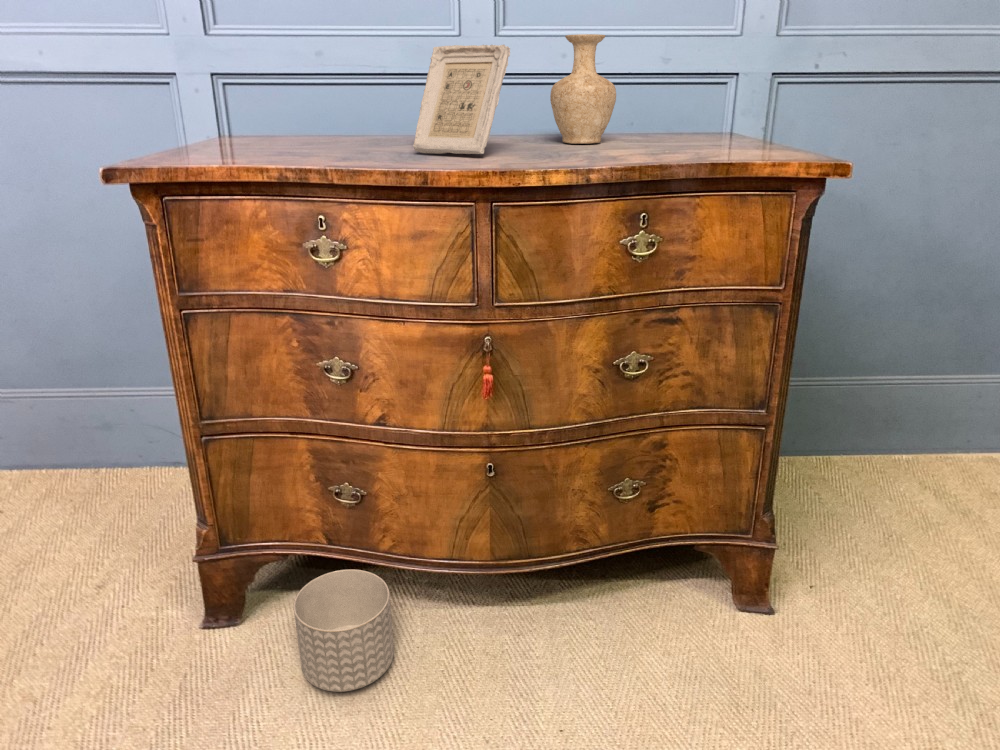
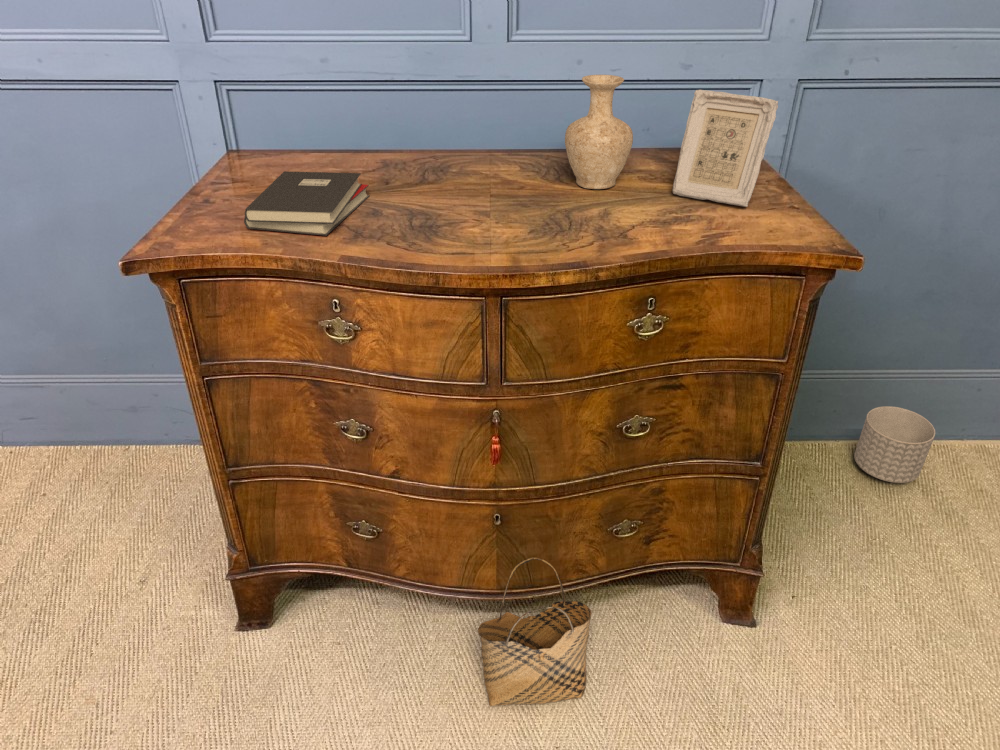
picture frame: present [413,45,510,154] -> present [673,90,778,207]
hardback book: none [232,124,359,158] -> present [244,171,370,236]
woven basket: none [470,513,595,693] -> present [478,557,592,706]
planter: present [294,569,394,692] -> present [854,406,935,483]

